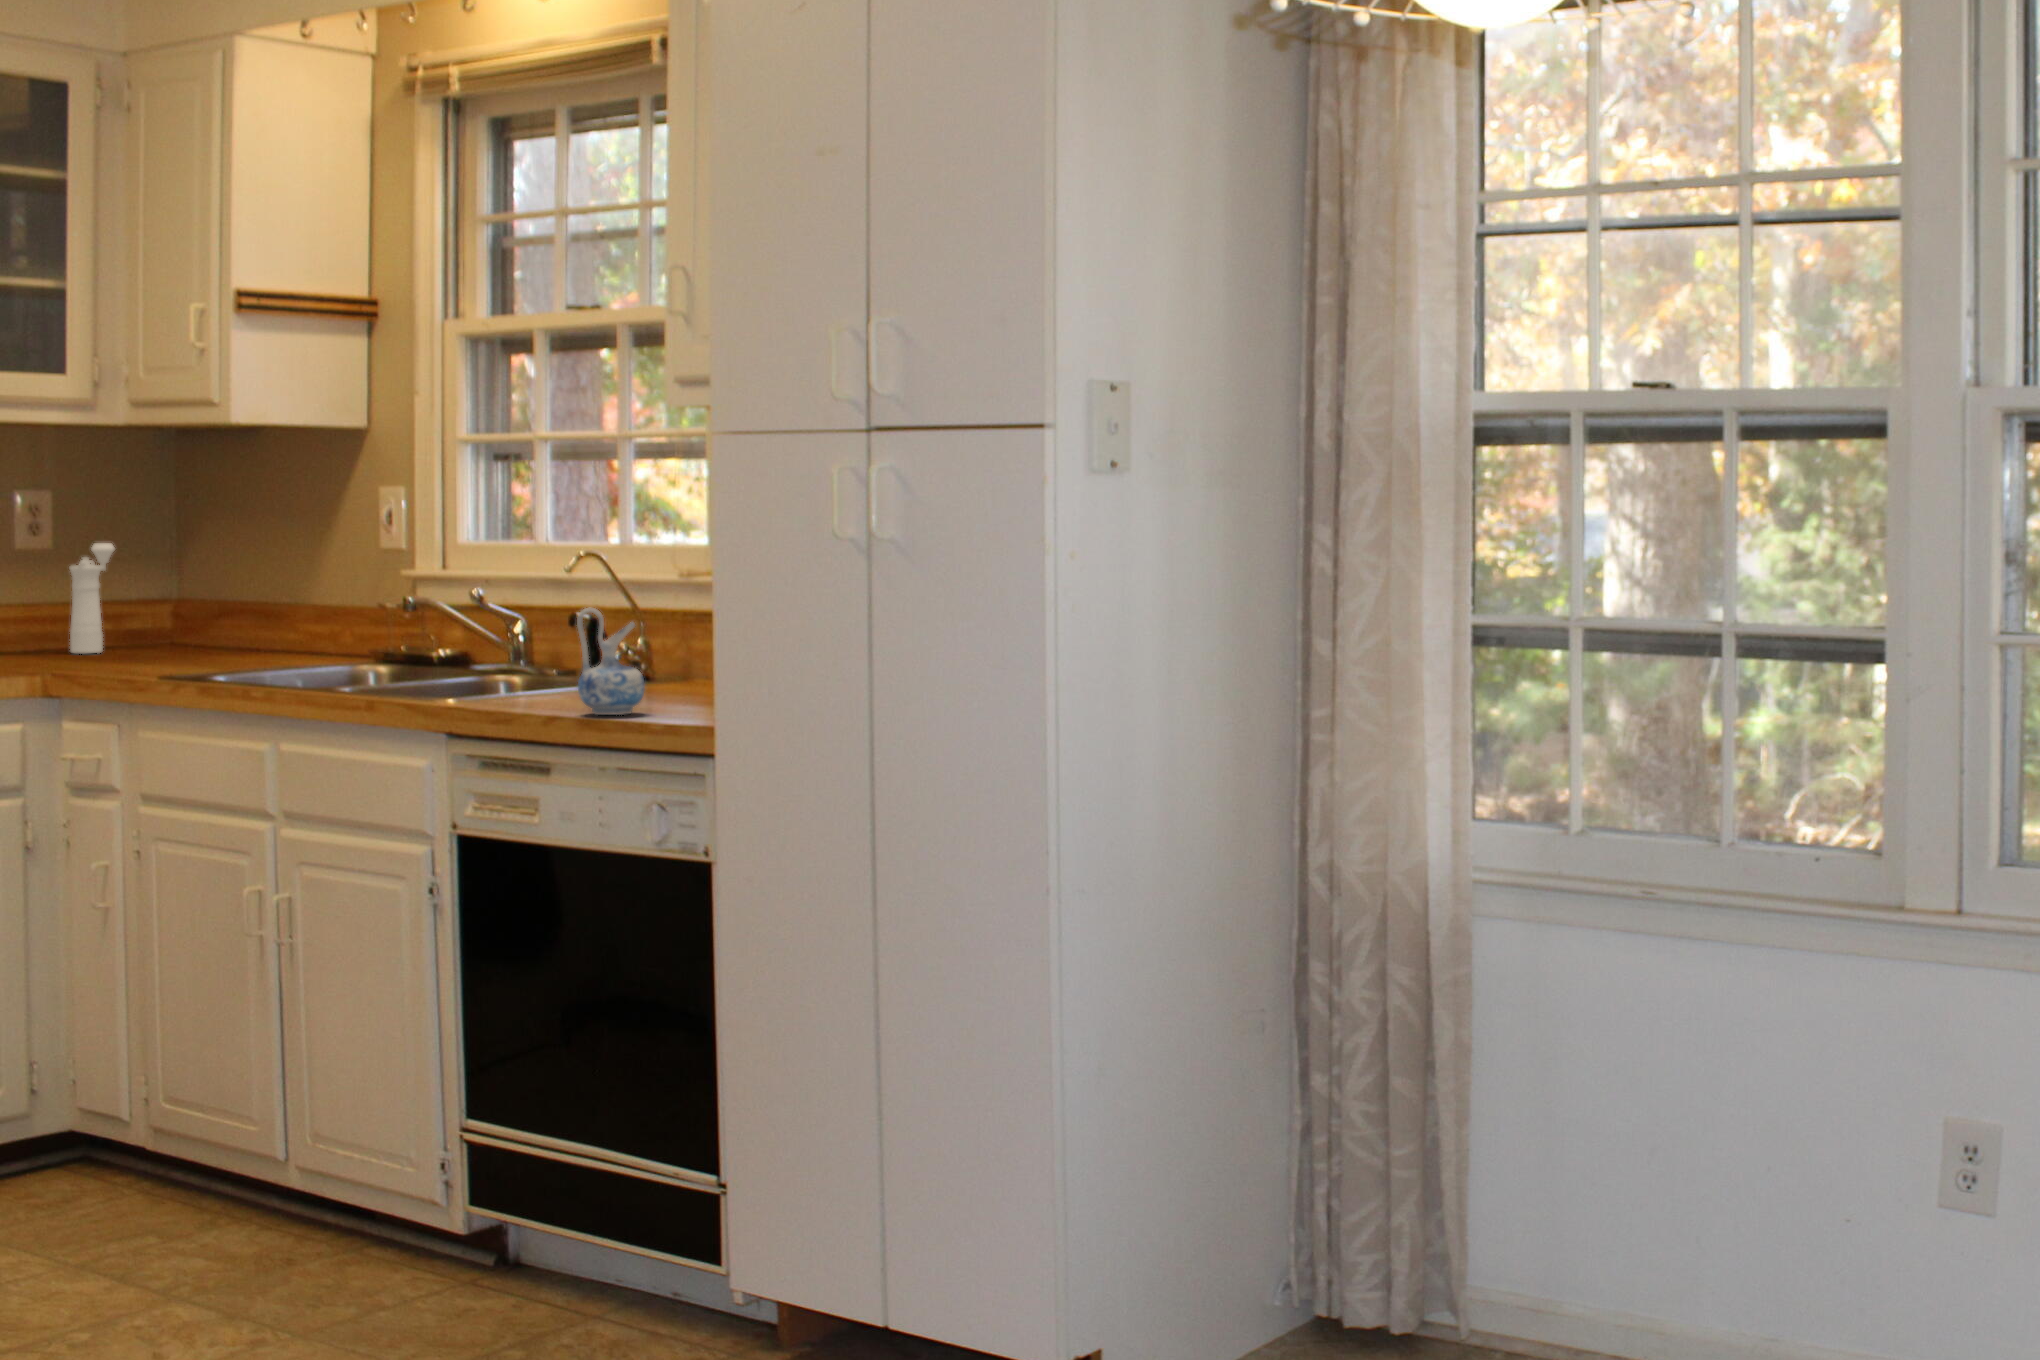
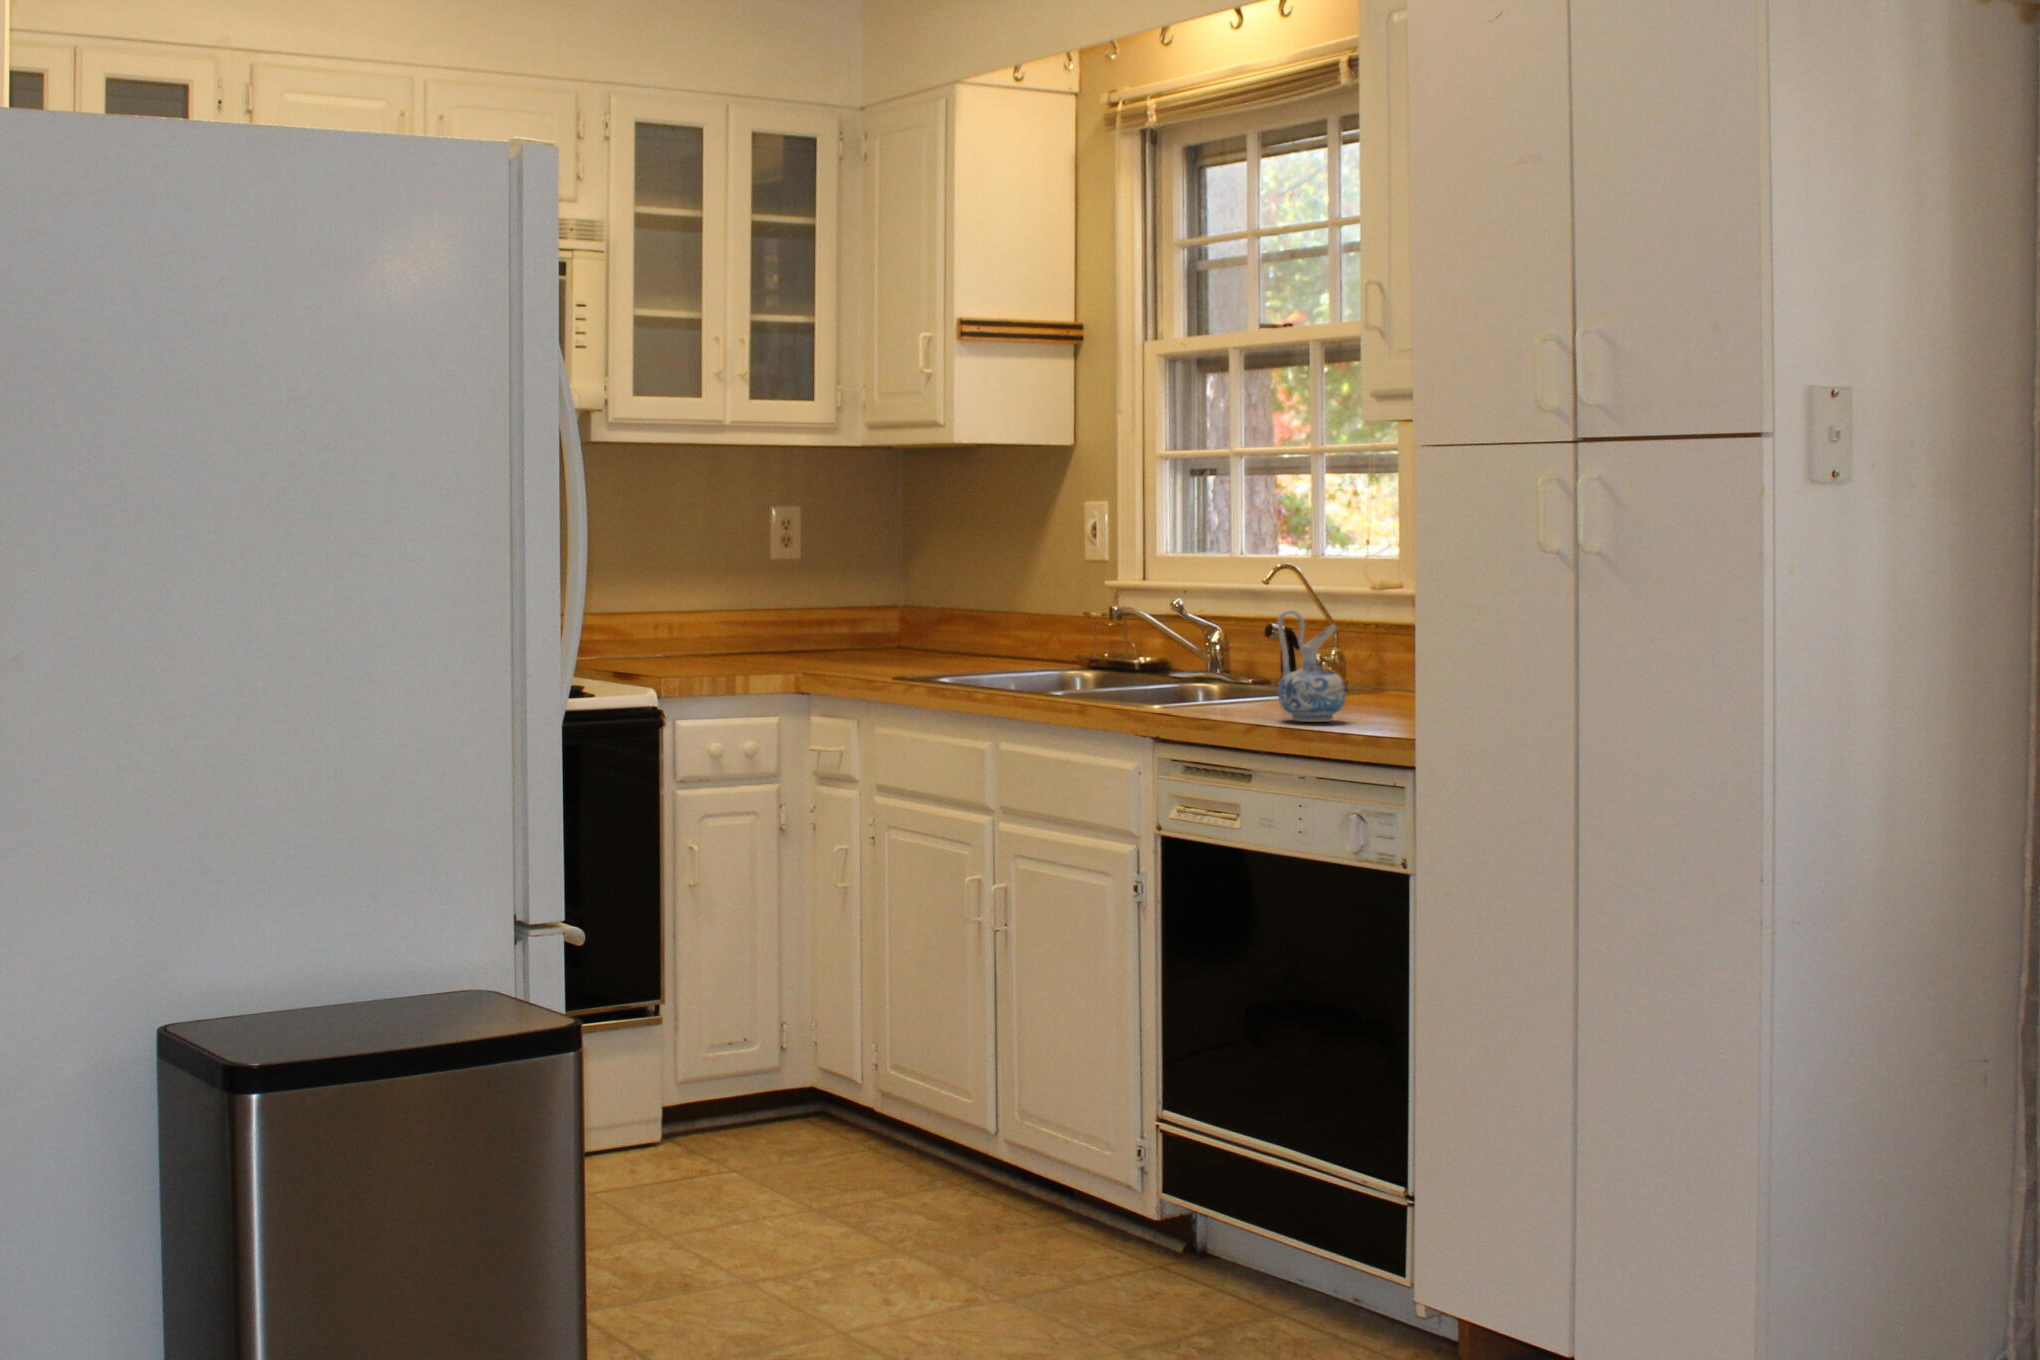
pepper mill: present [70,543,115,653] -> none [826,558,864,655]

